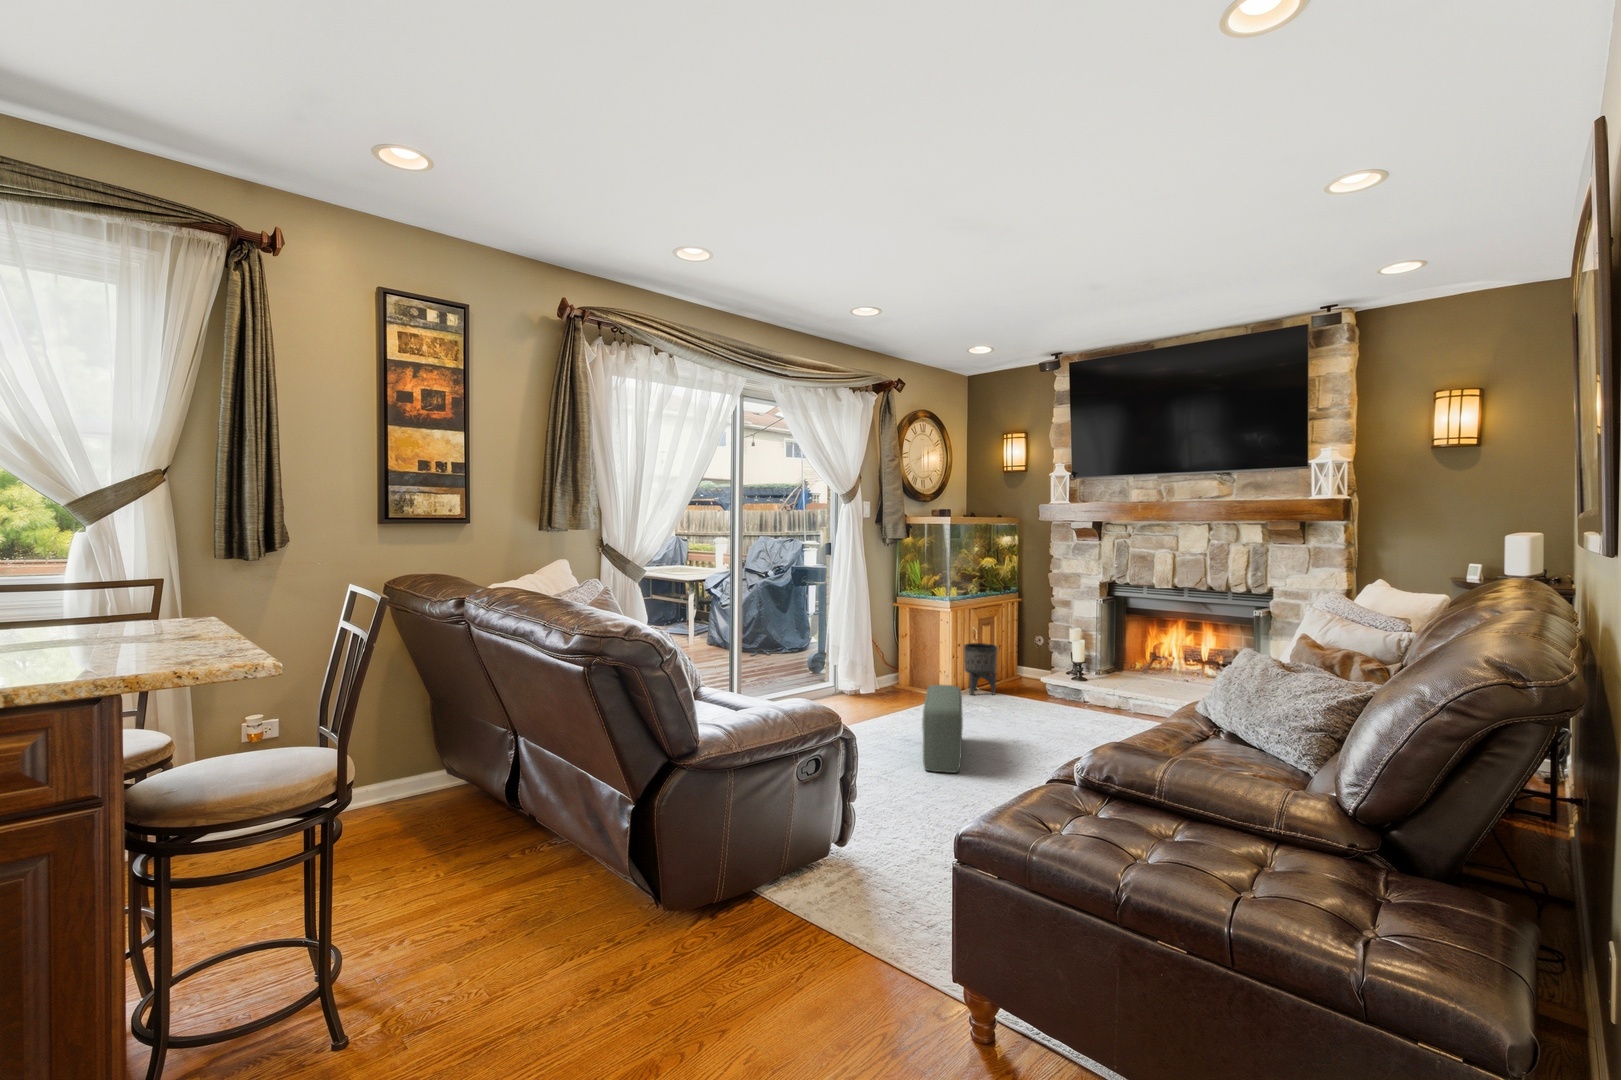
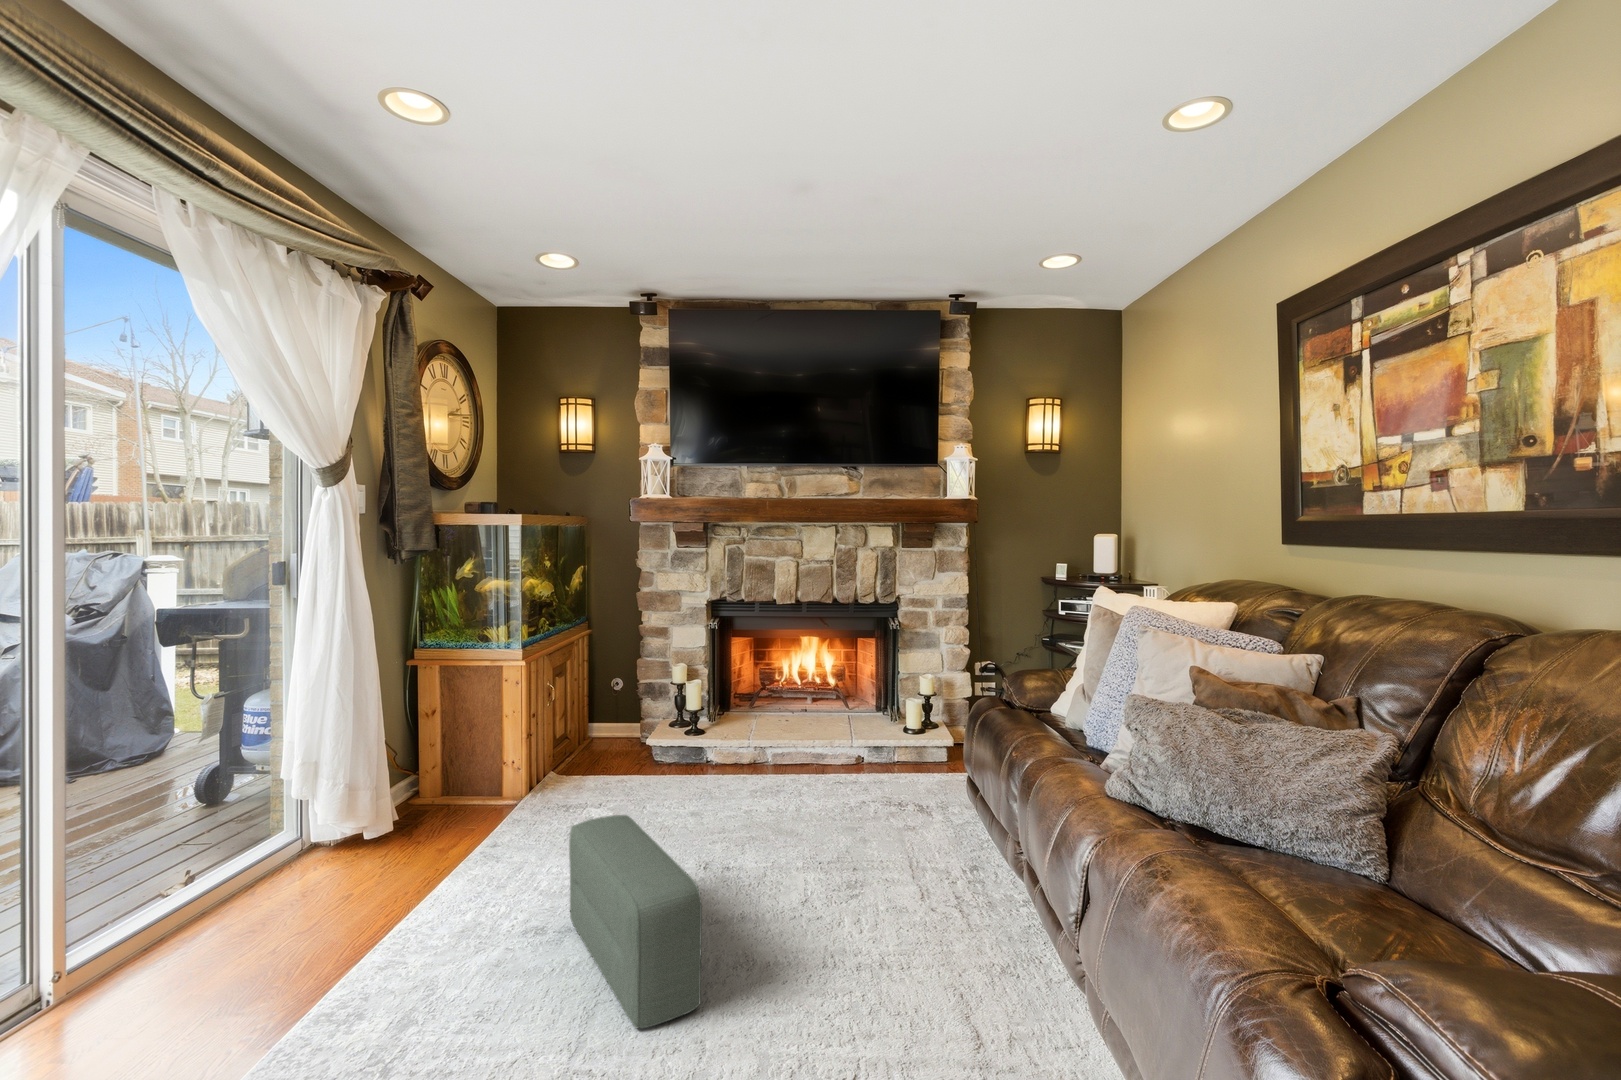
planter: present [964,643,998,695] -> none [542,705,596,791]

